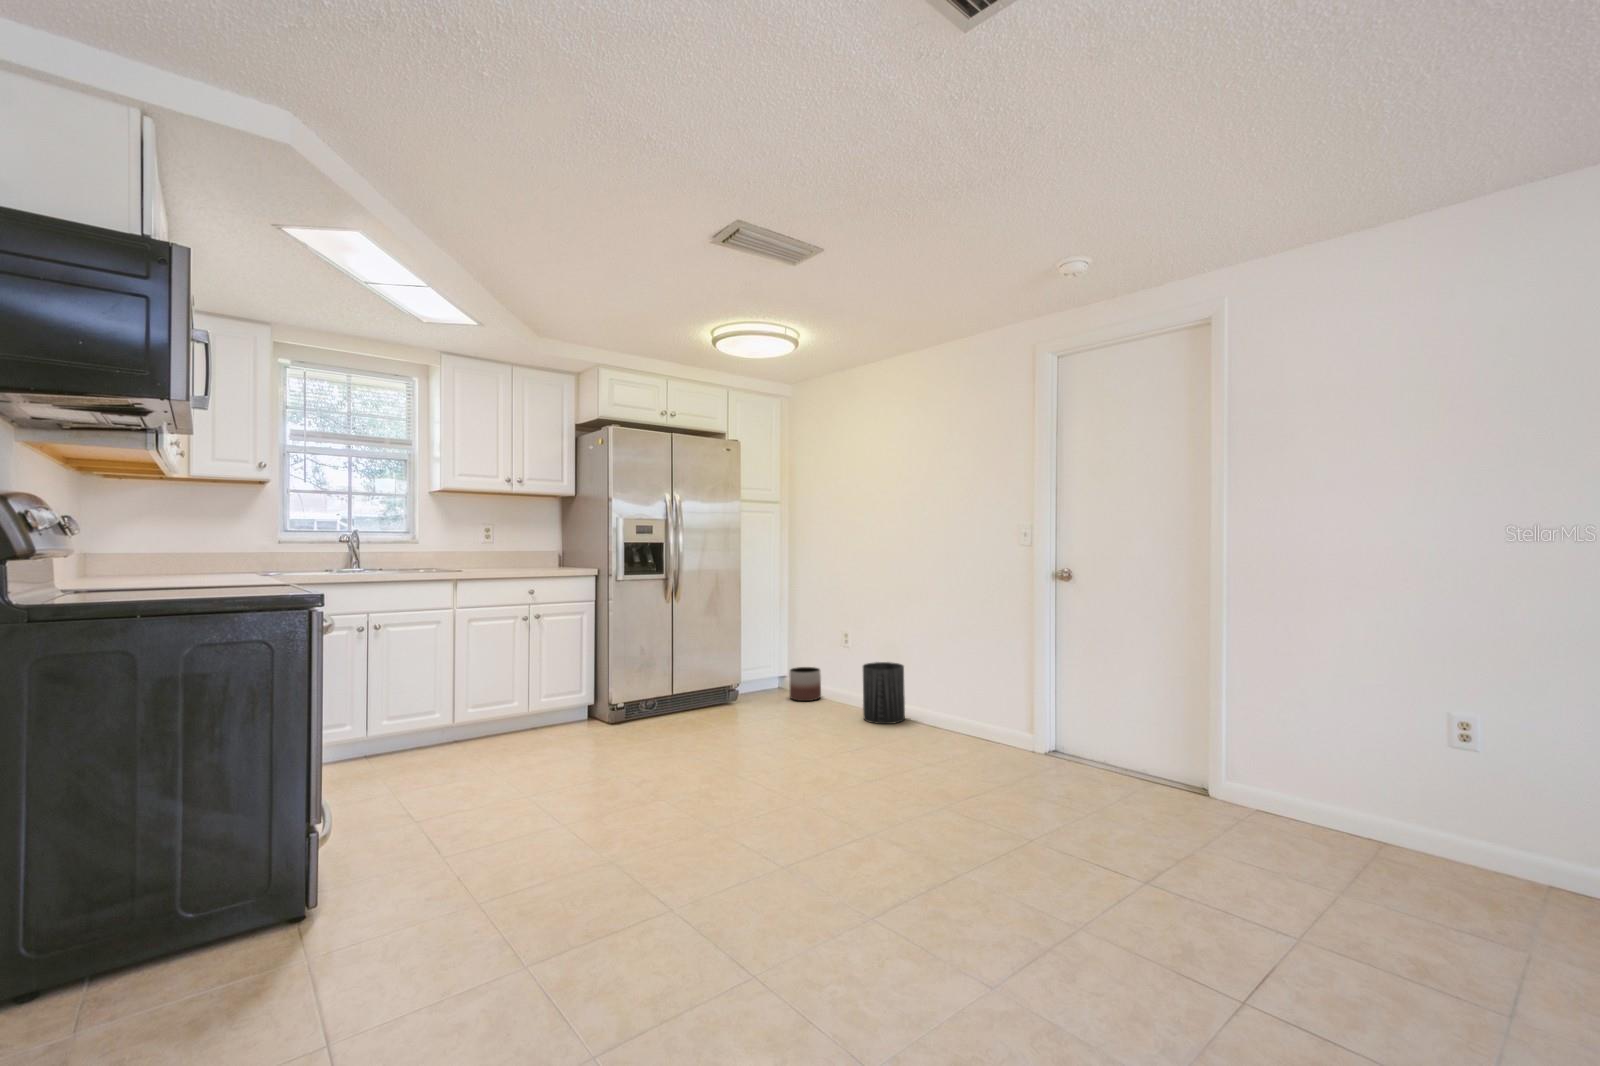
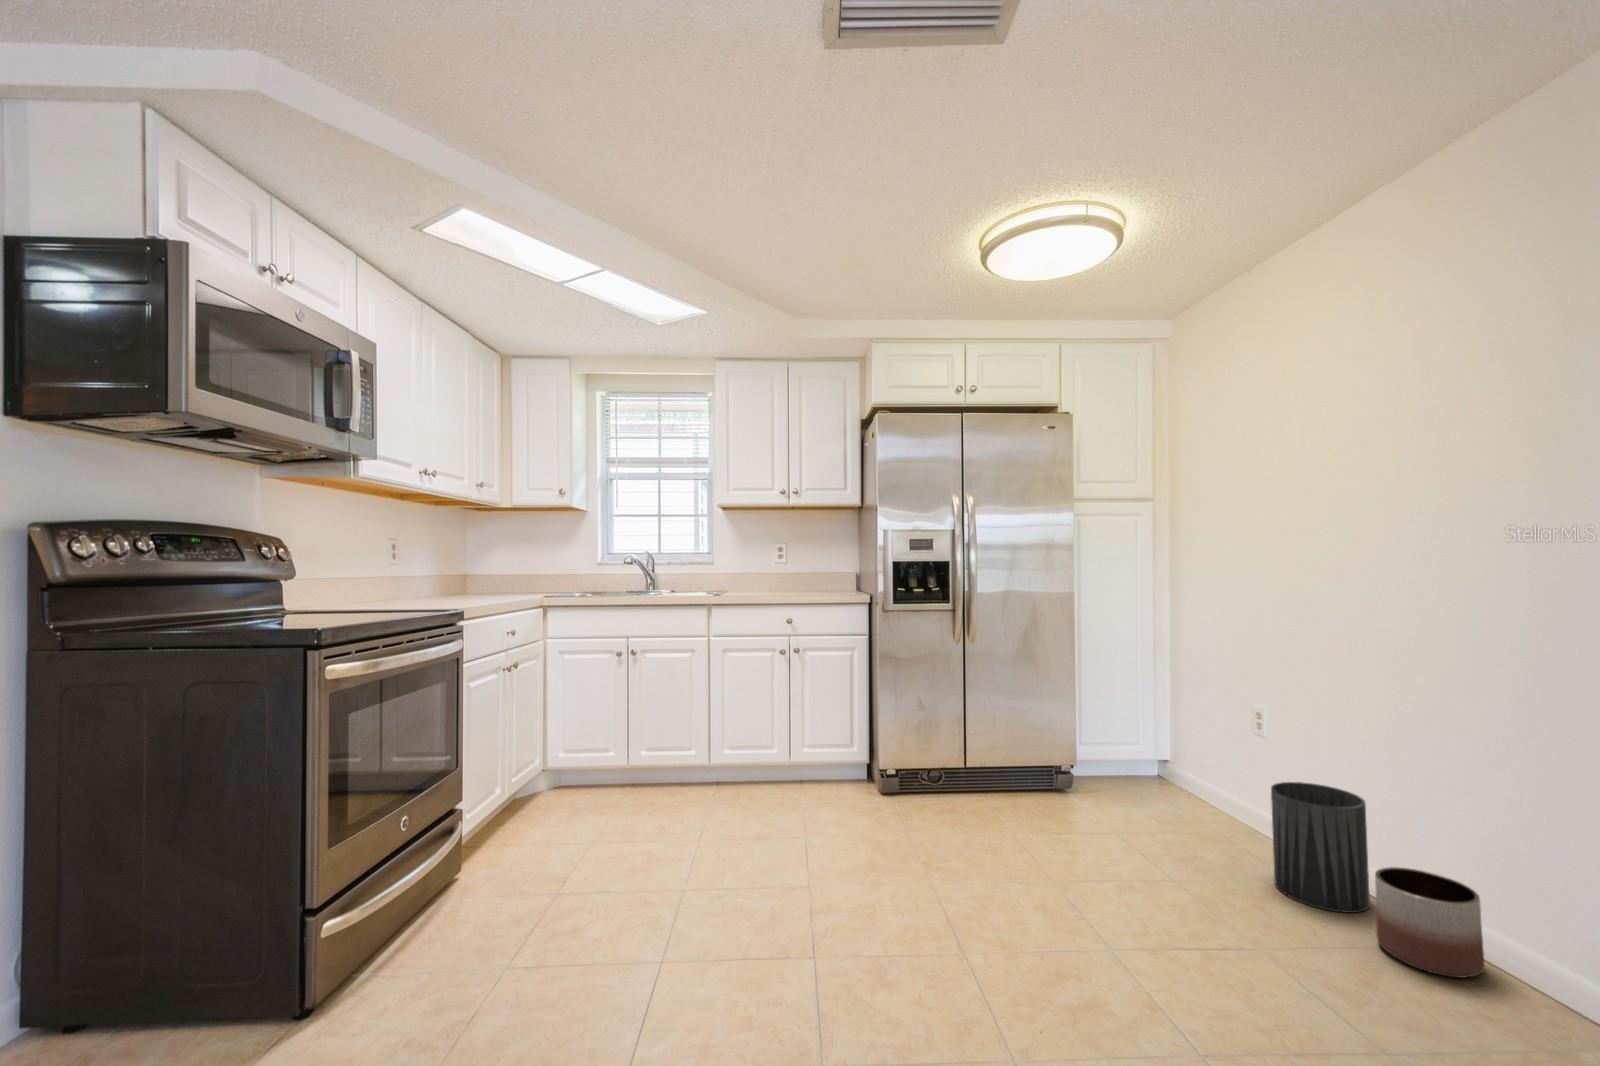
planter: present [789,667,821,701] -> present [1375,867,1484,978]

